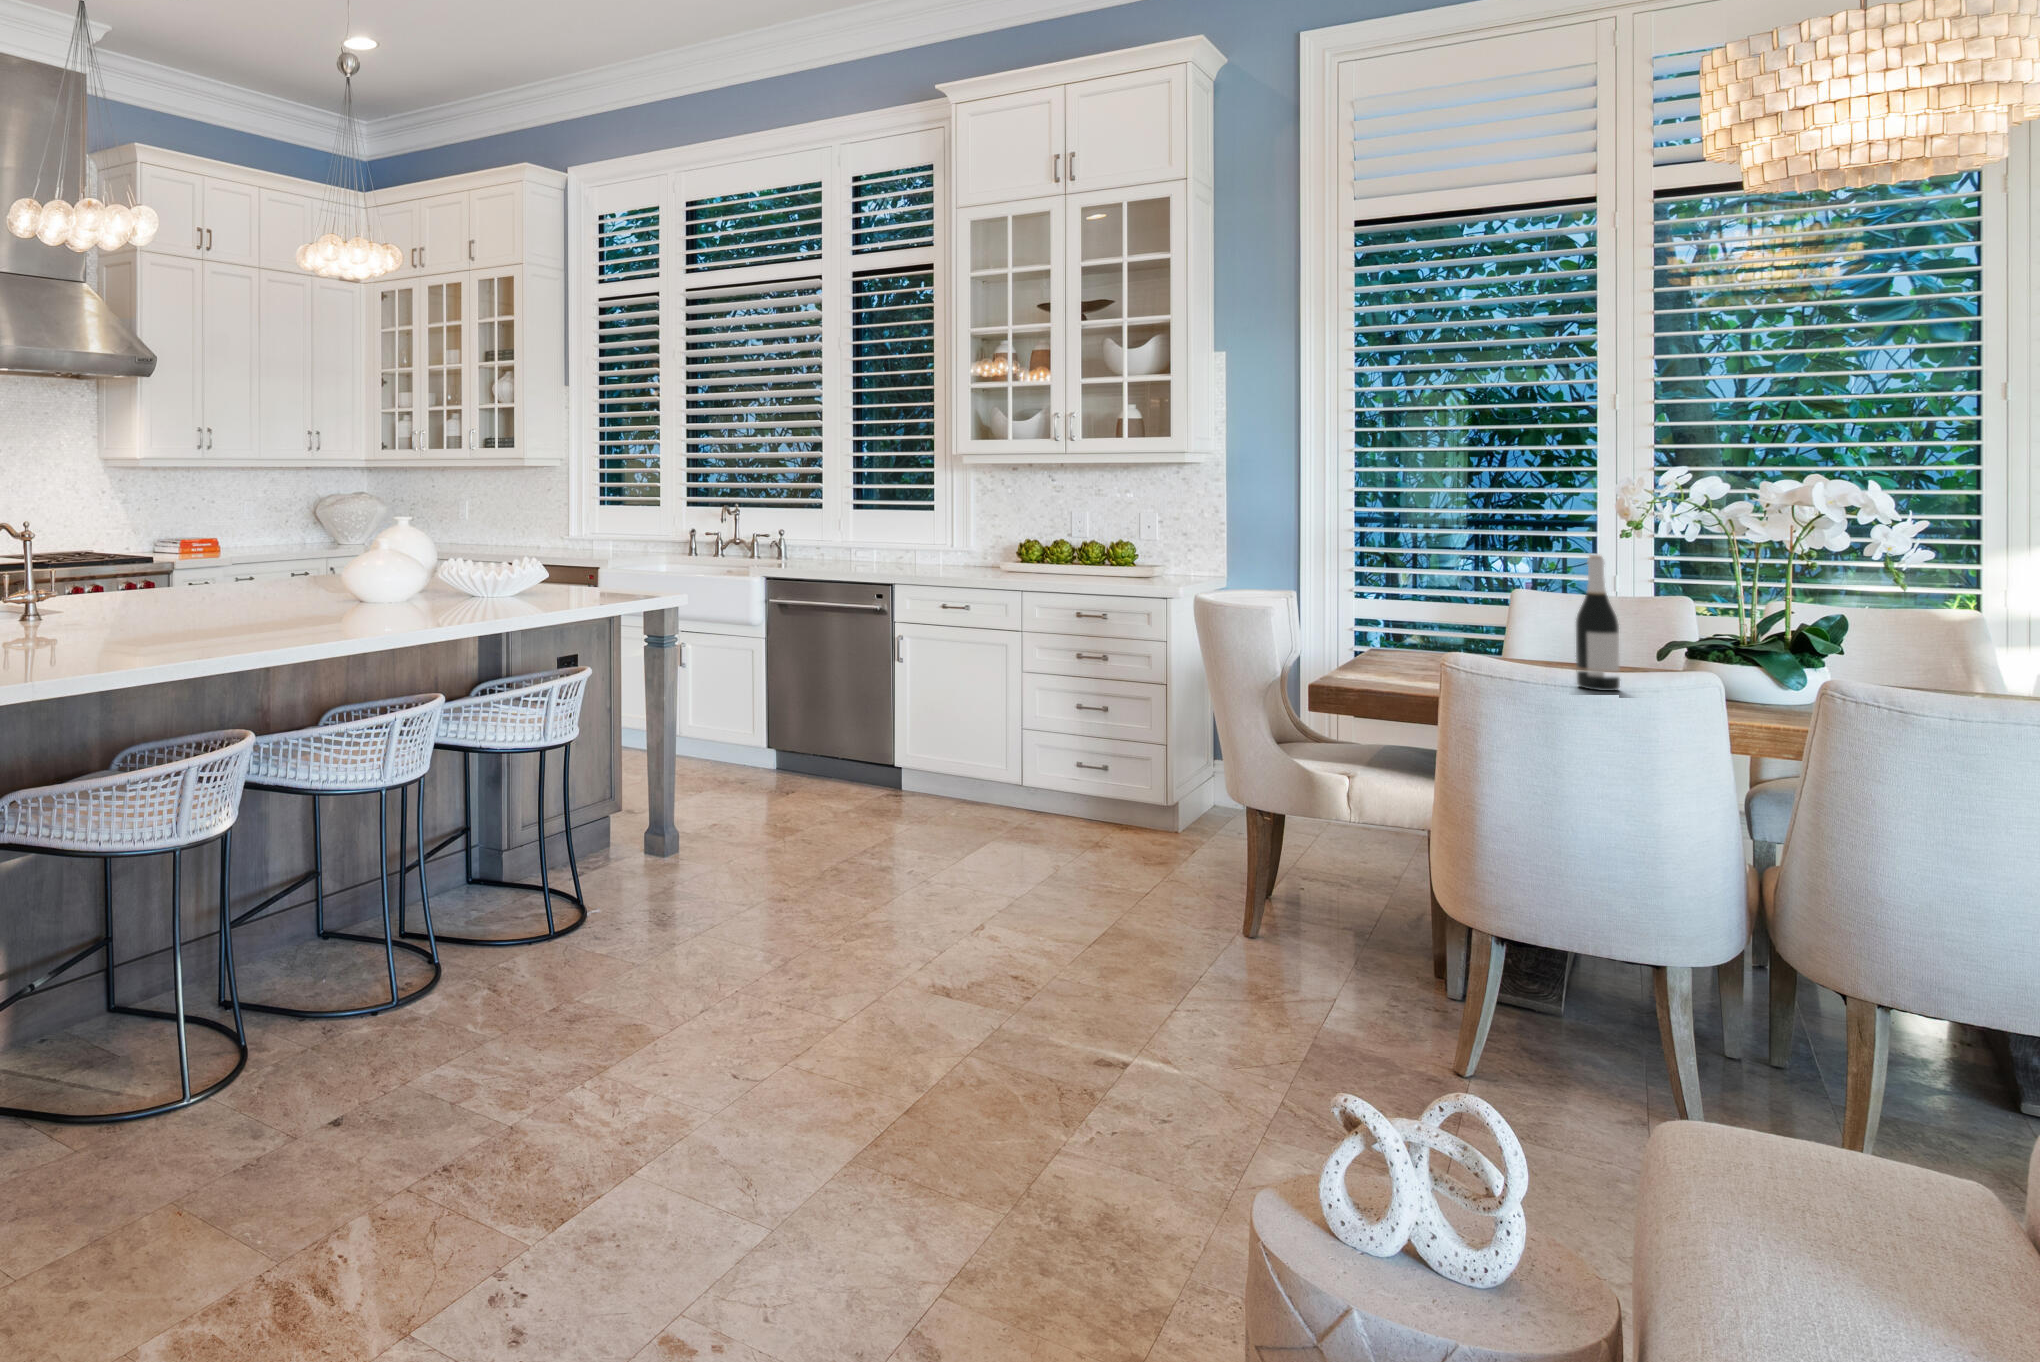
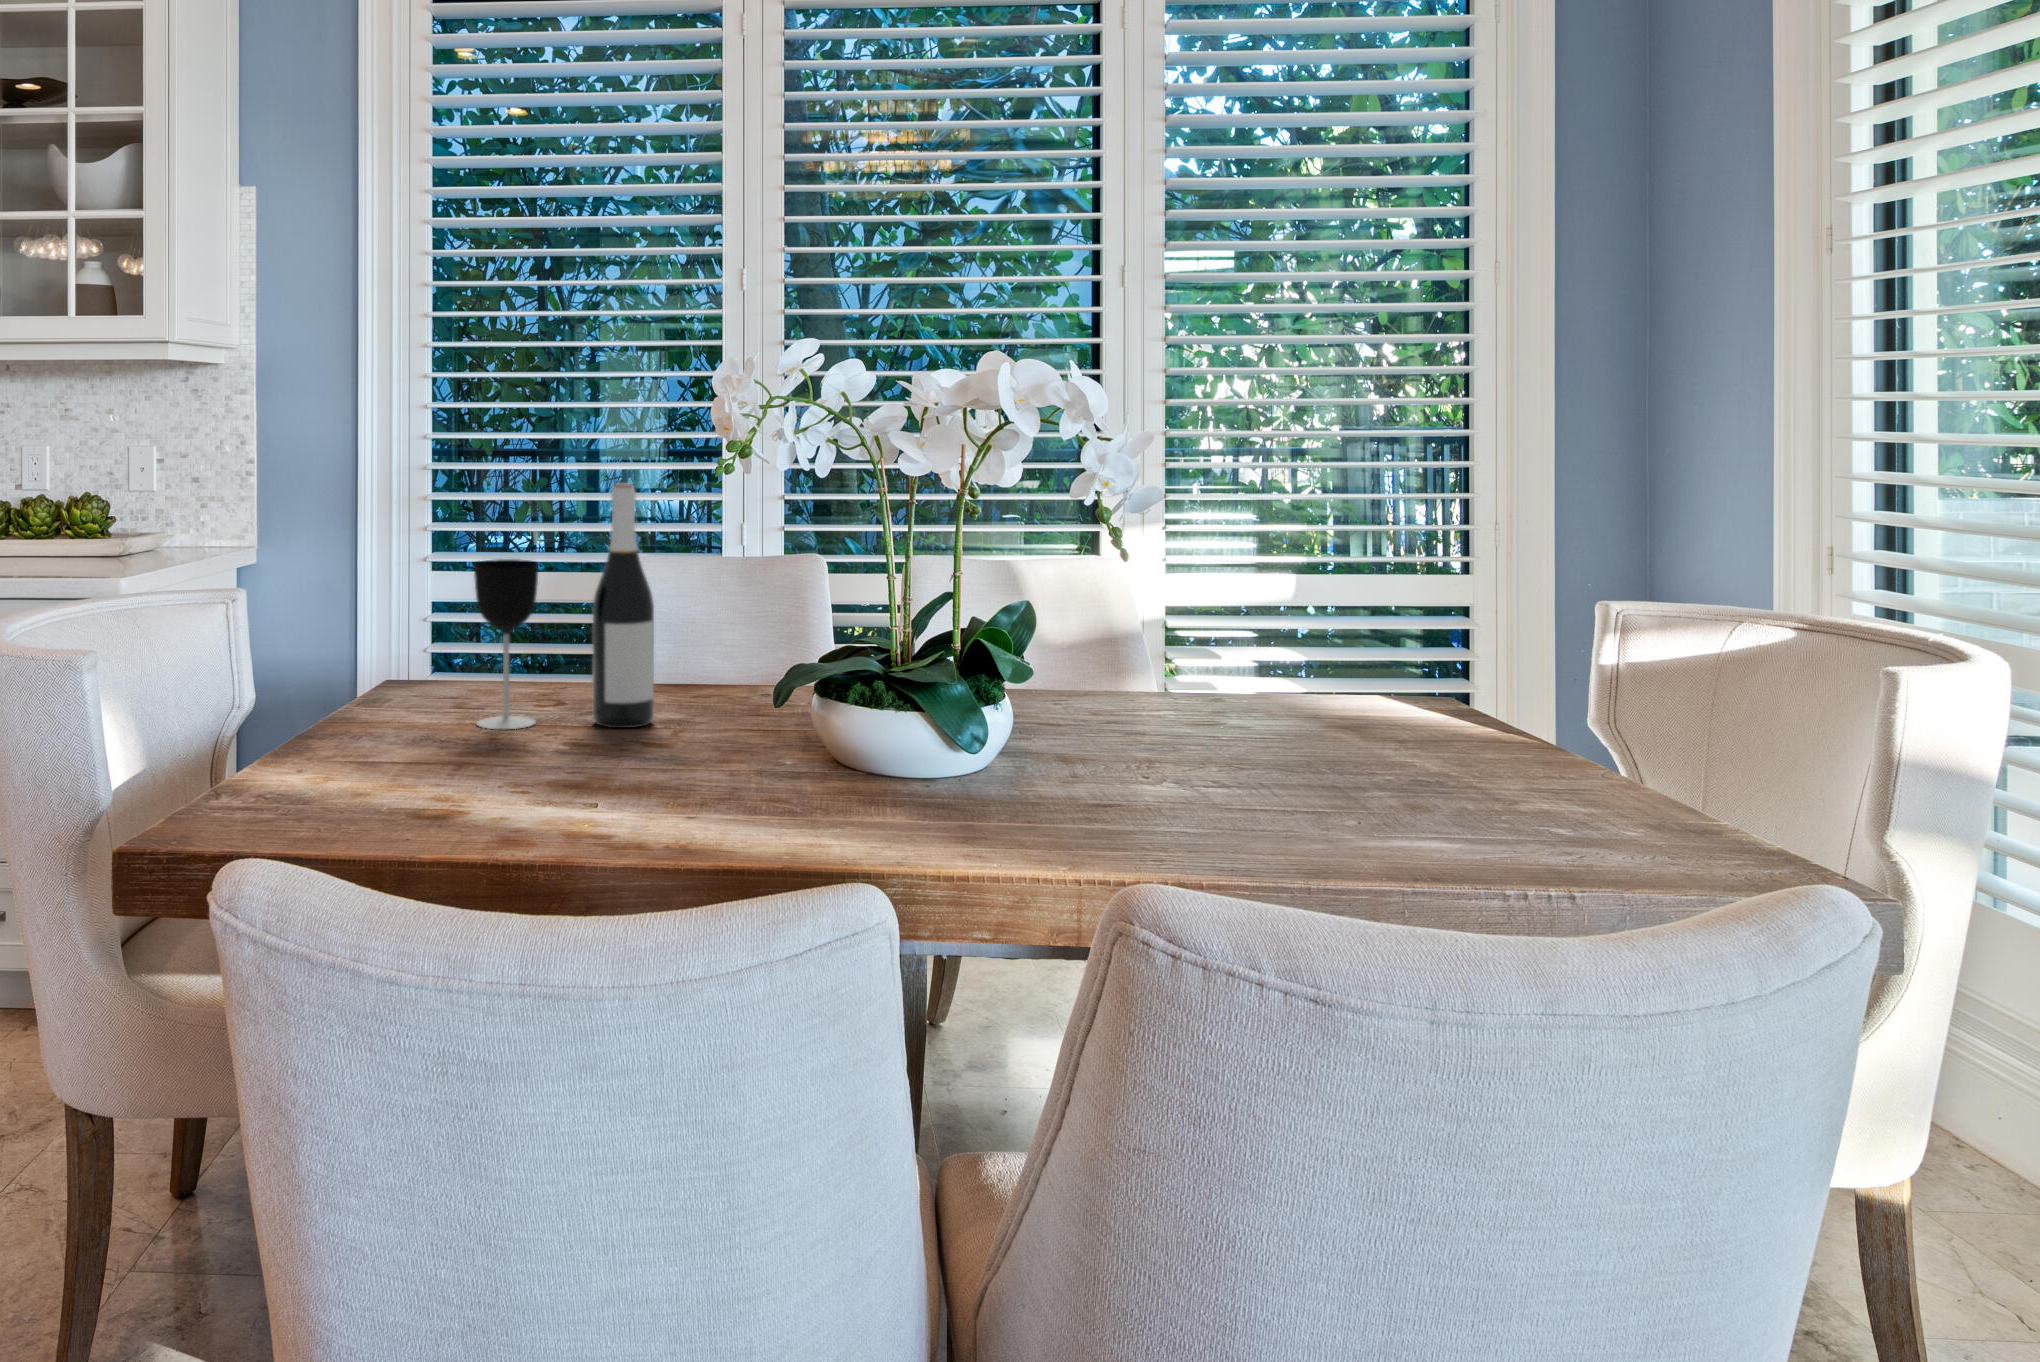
wine glass: none [1495,594,1539,685] -> present [474,559,538,729]

